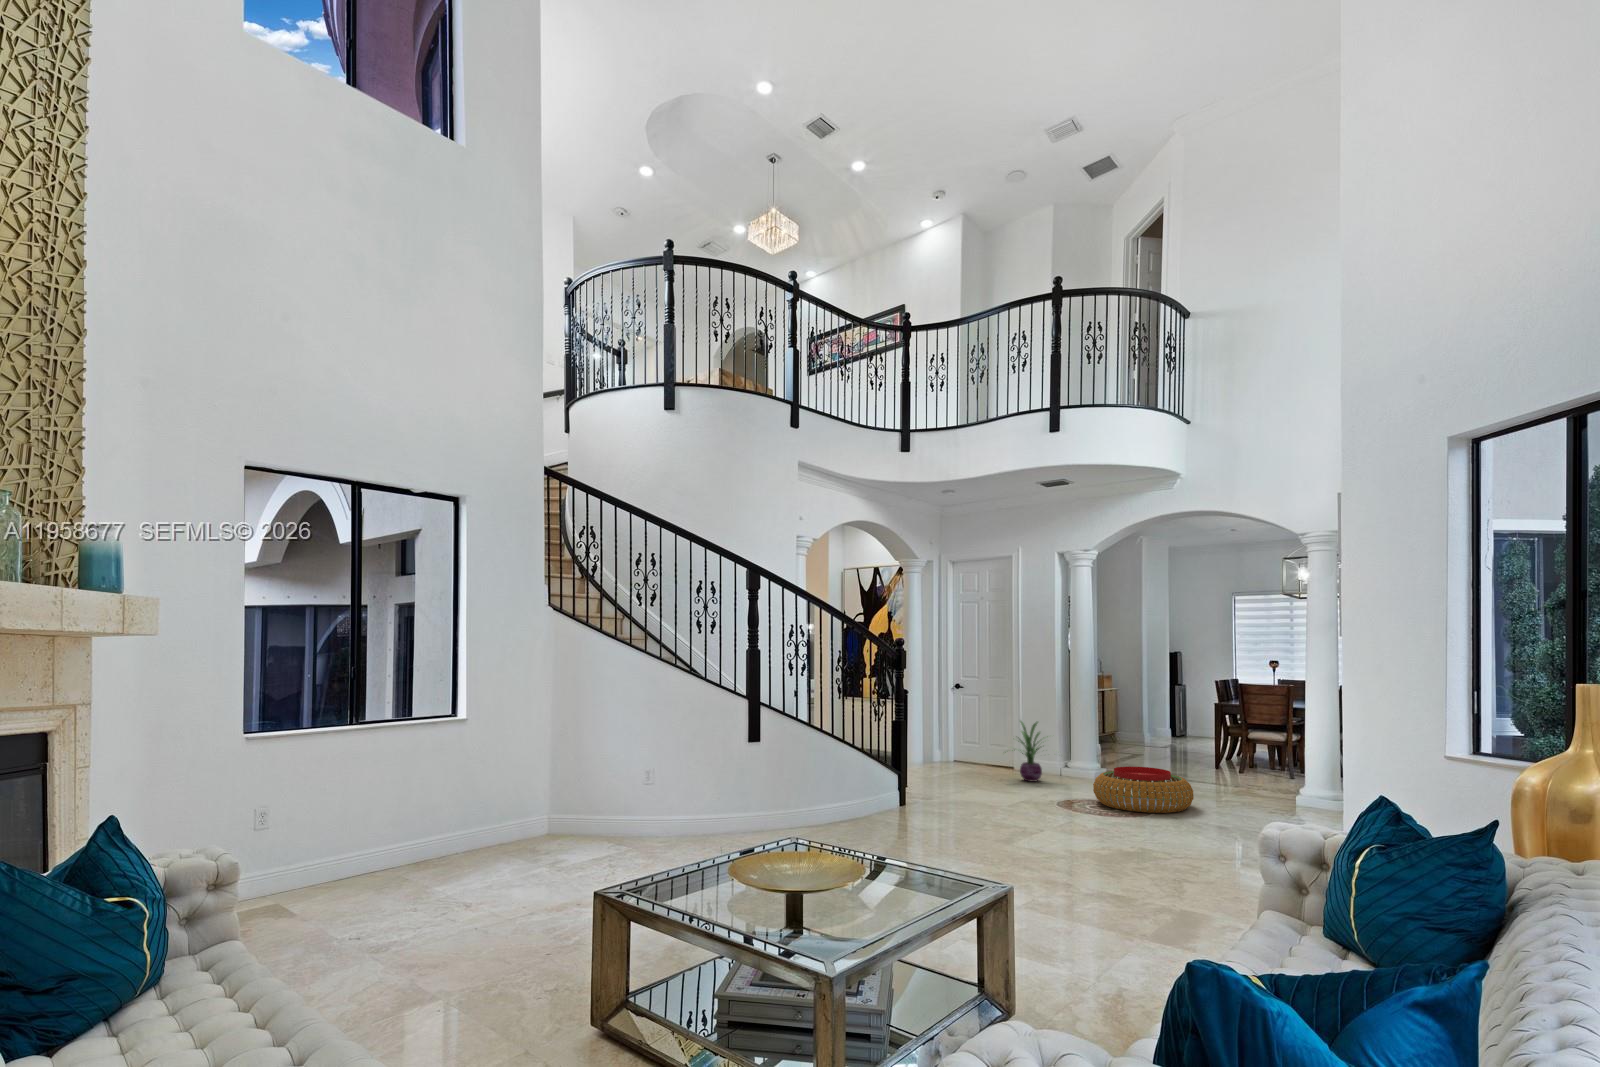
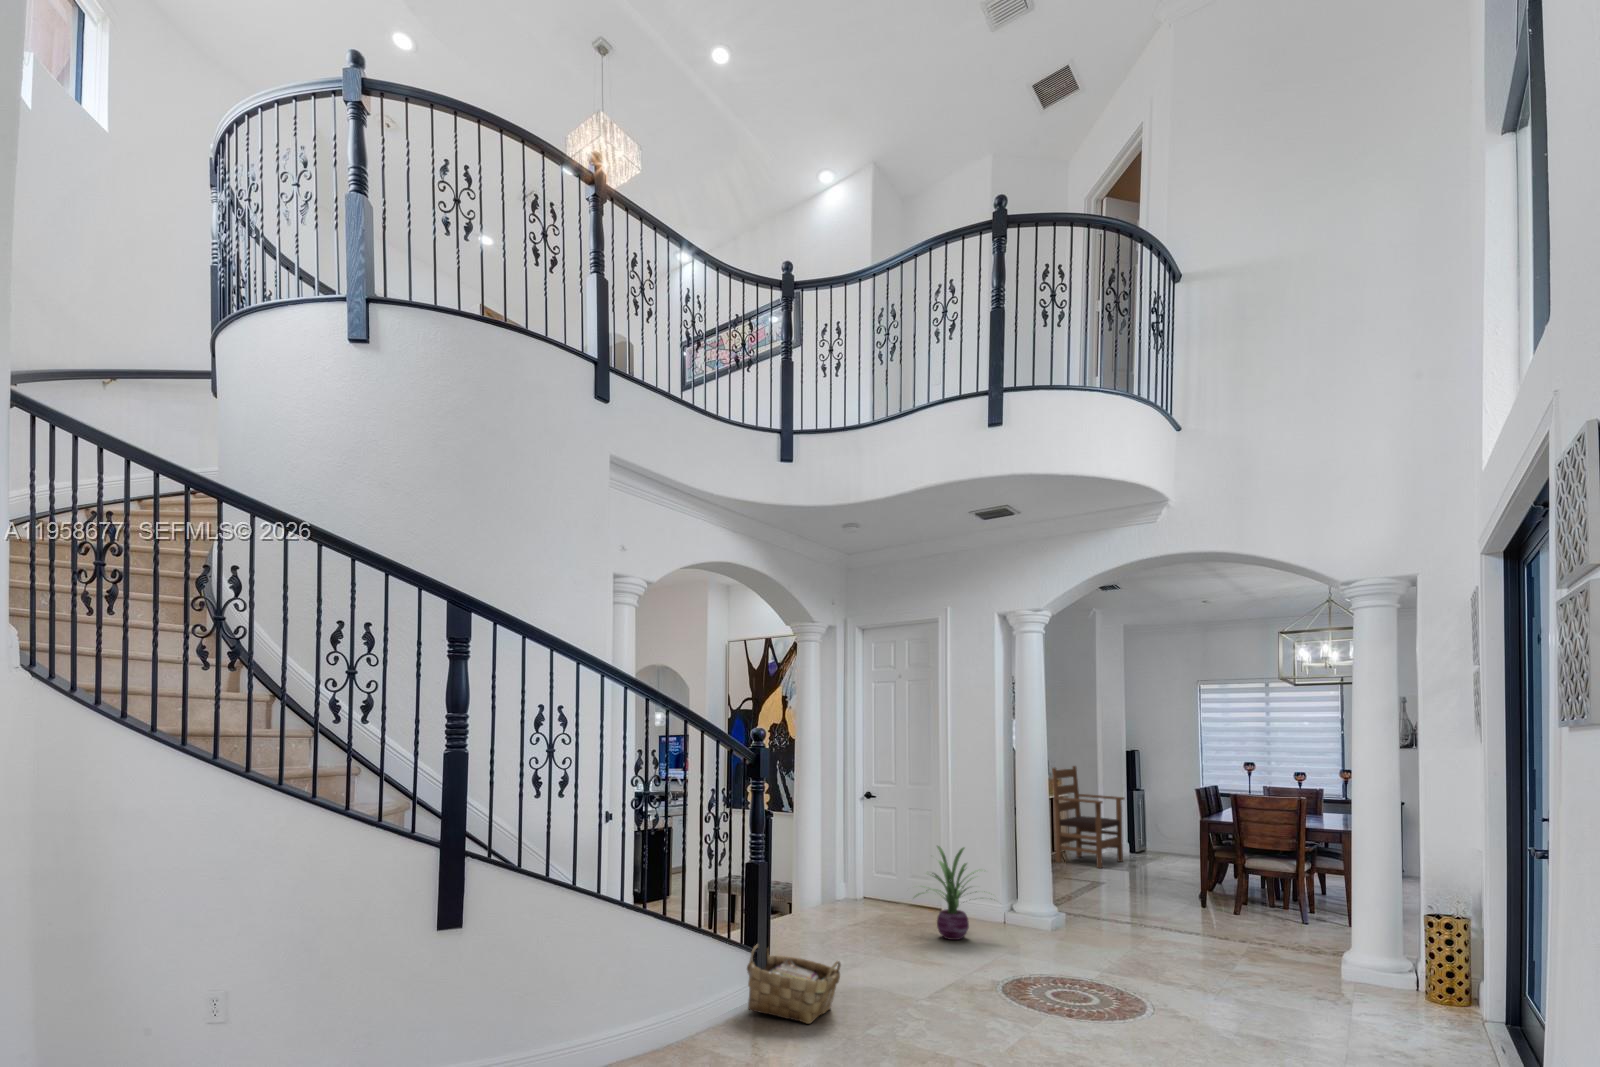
armchair: none [1111,672,1168,747] -> present [1052,766,1125,868]
pouf: present [1093,766,1194,813] -> none [1050,927,1202,1009]
woven basket: none [898,769,956,815] -> present [747,945,841,1024]

